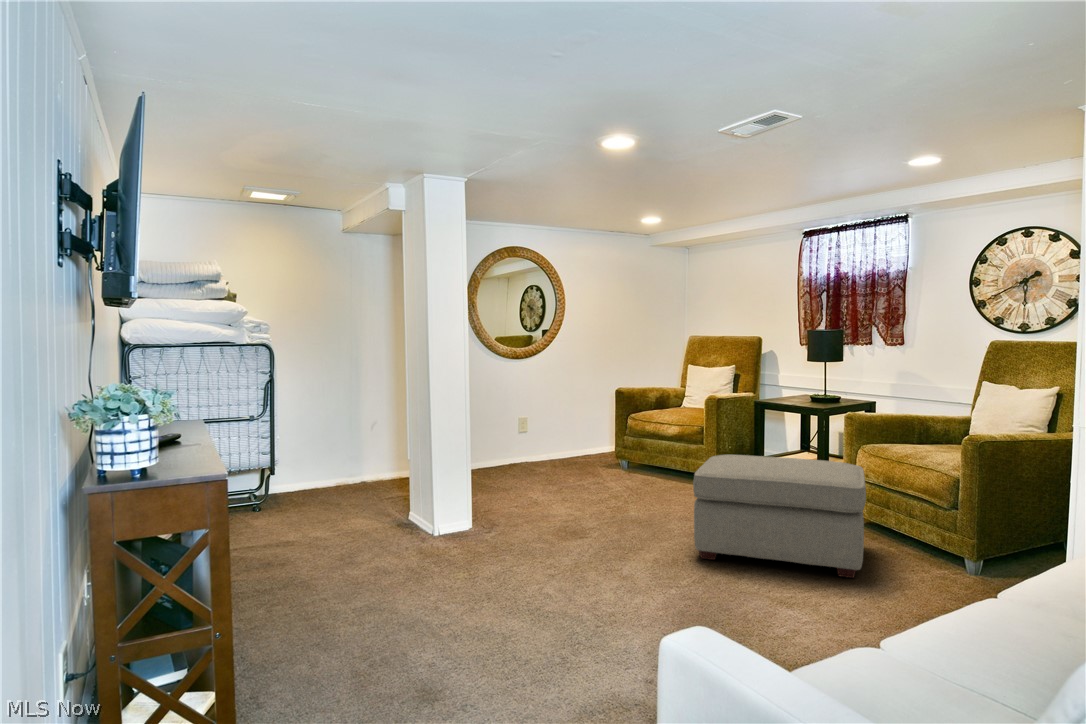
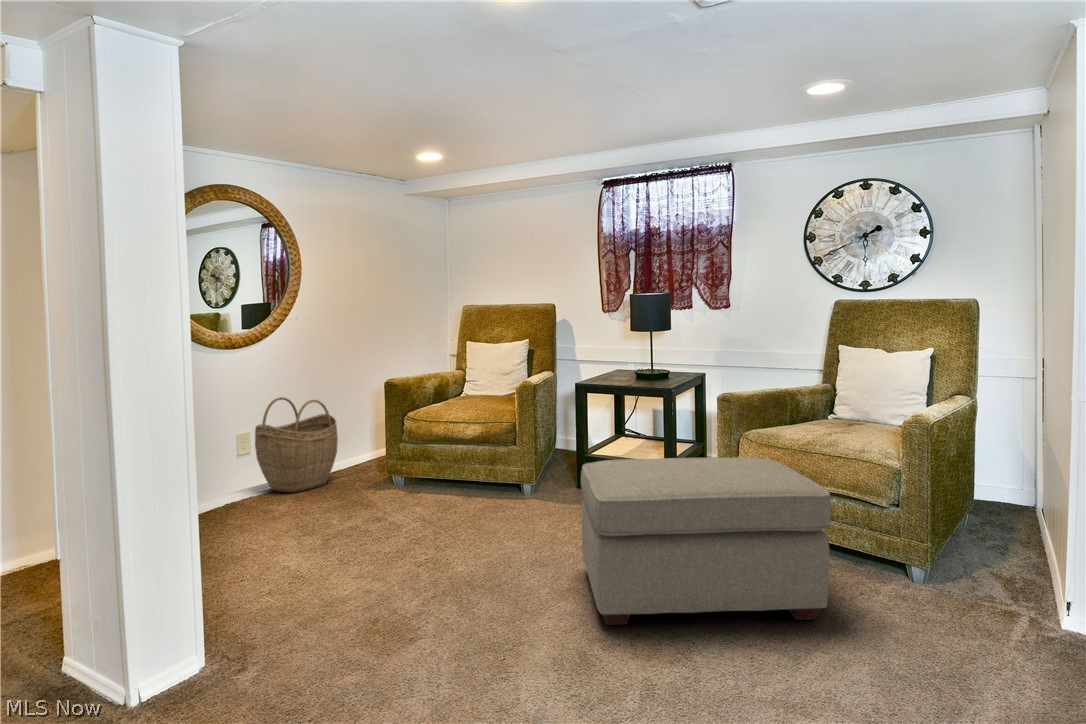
woven basket: none [531,400,586,465] -> present [255,397,338,492]

